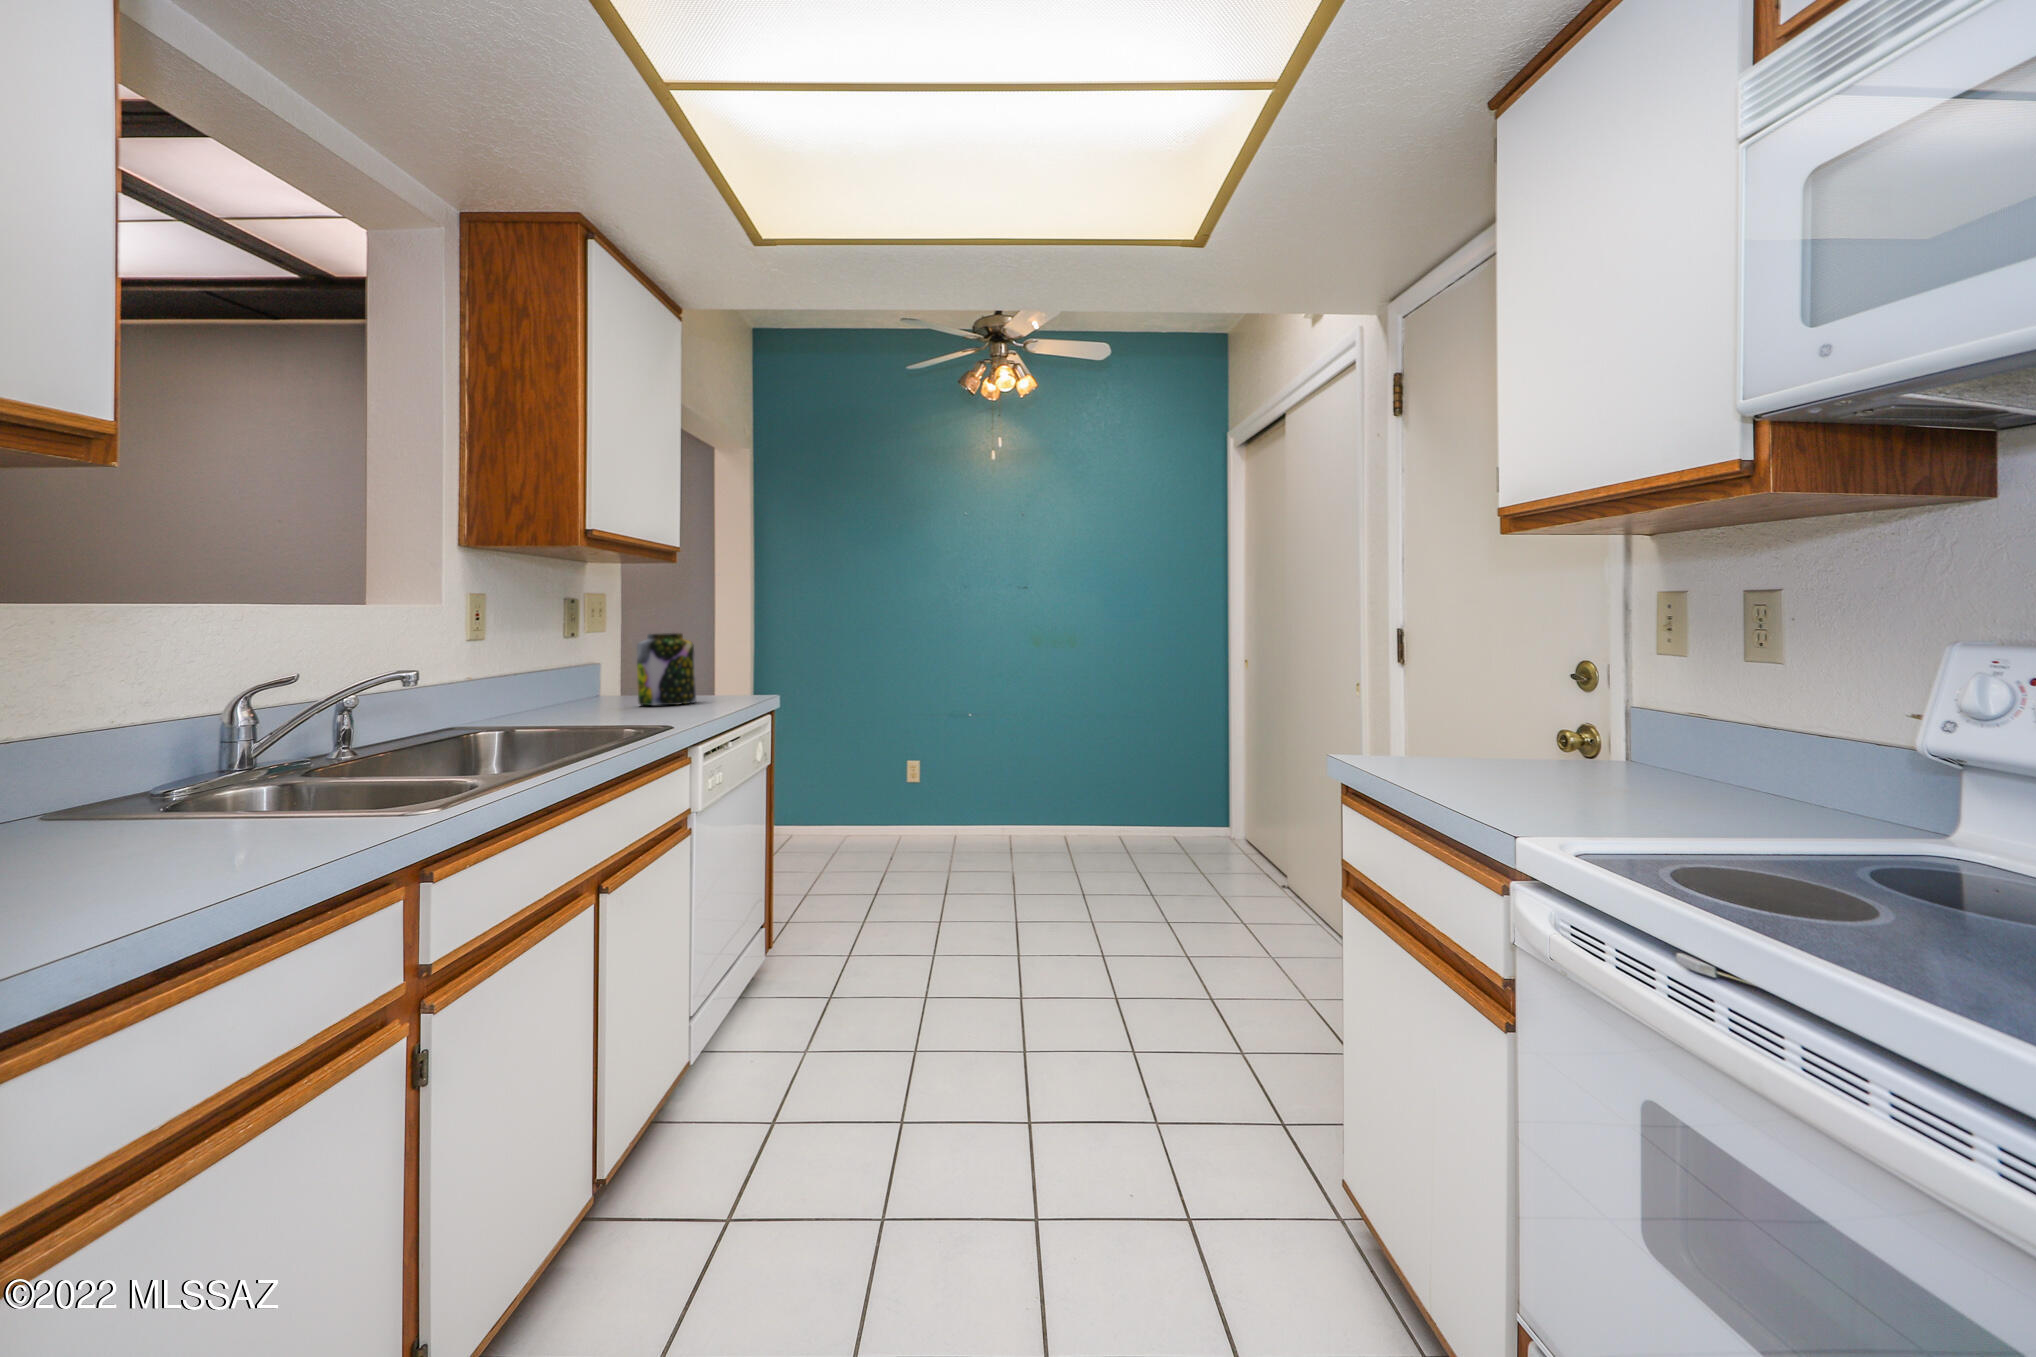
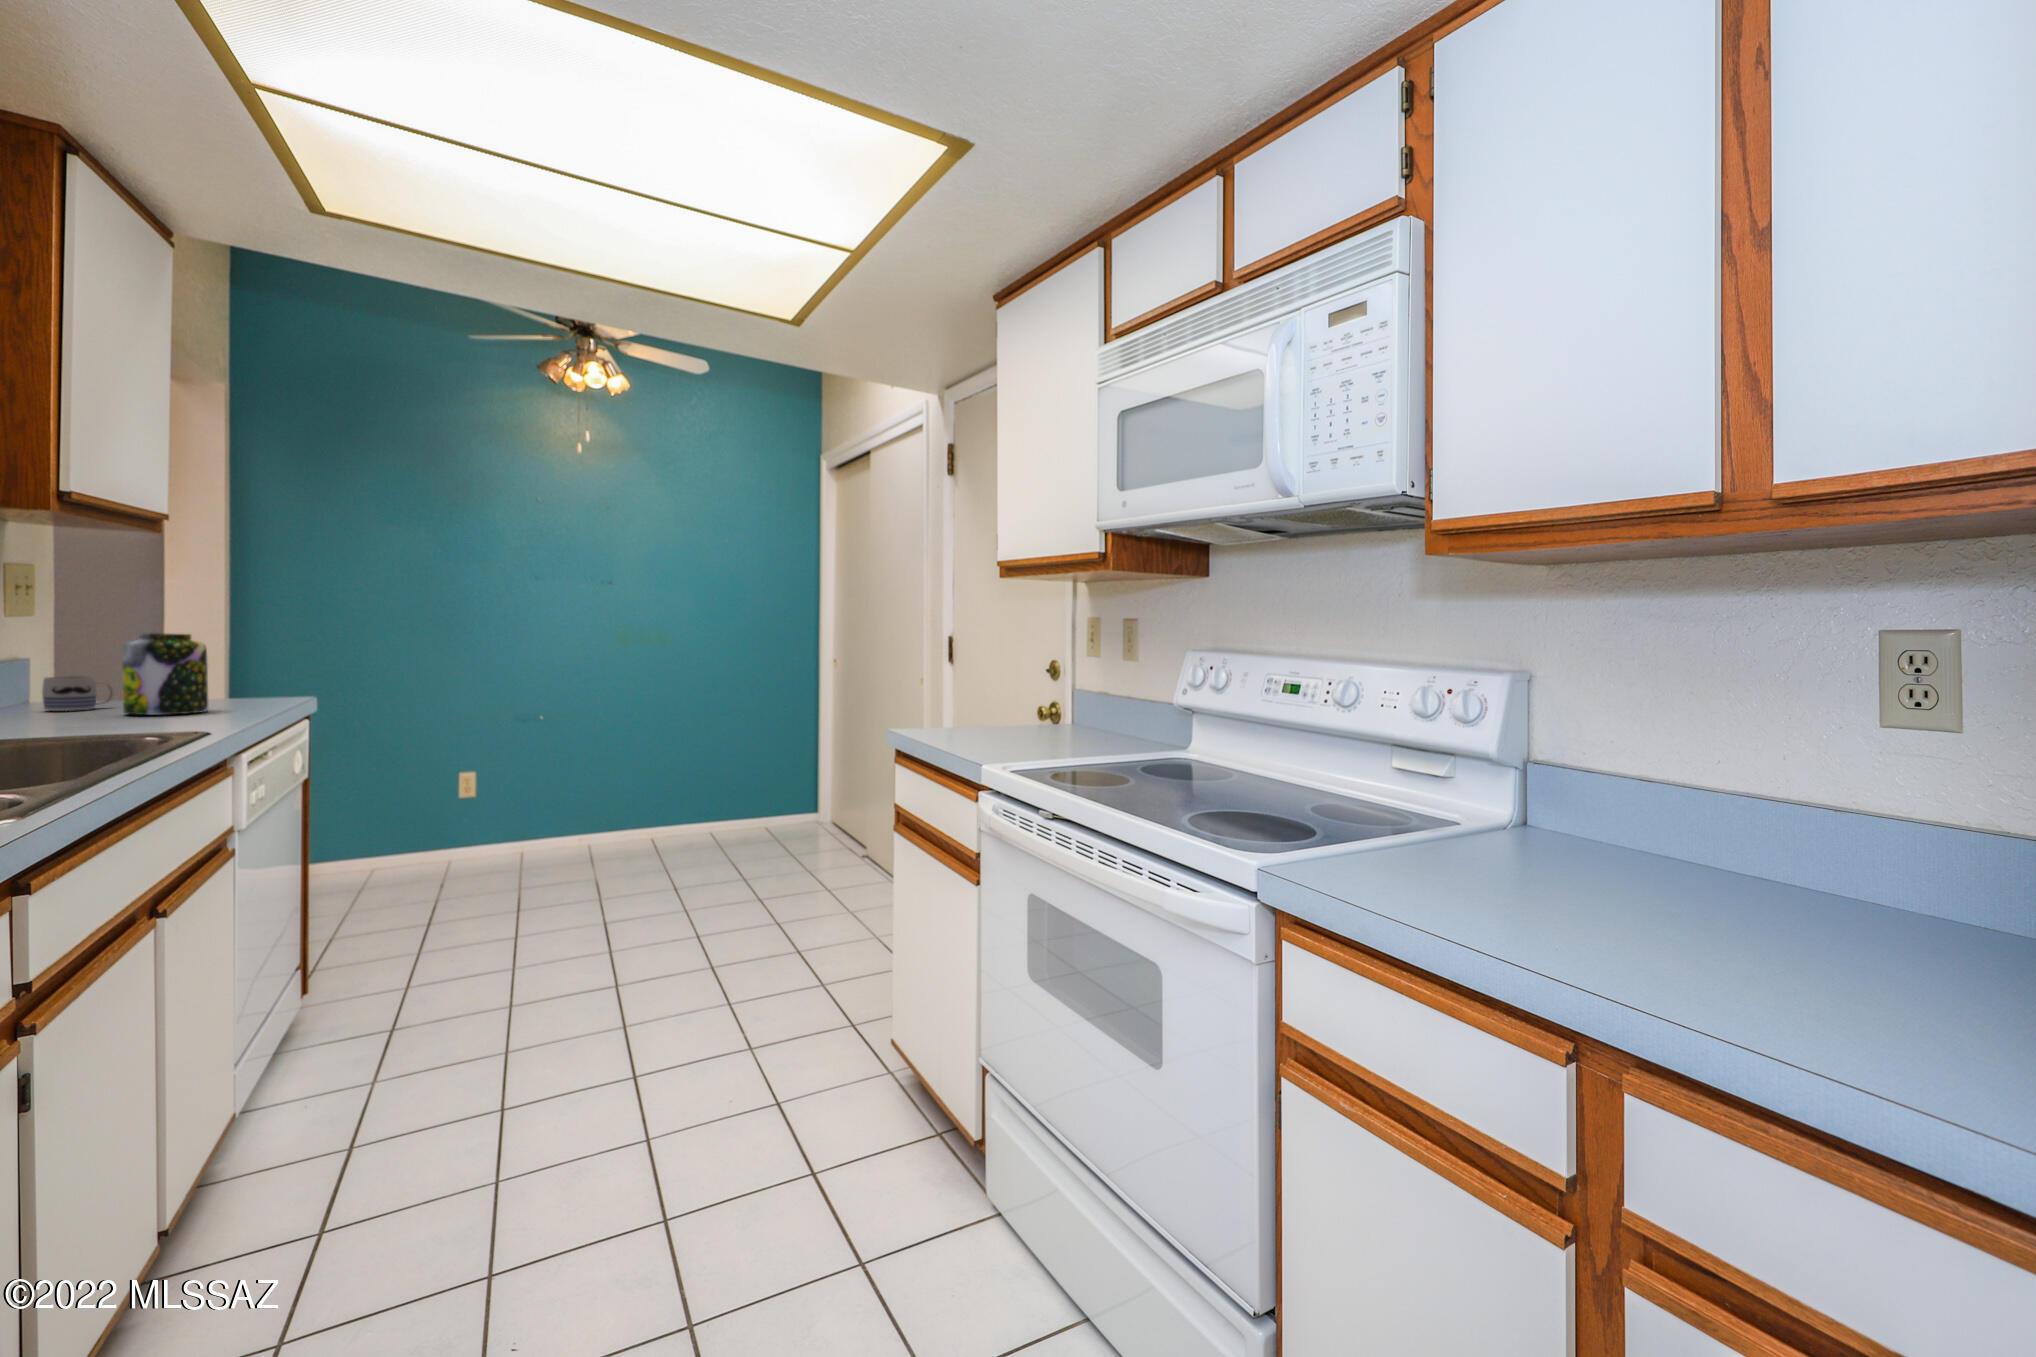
mug: none [594,674,640,703] -> present [42,676,114,711]

